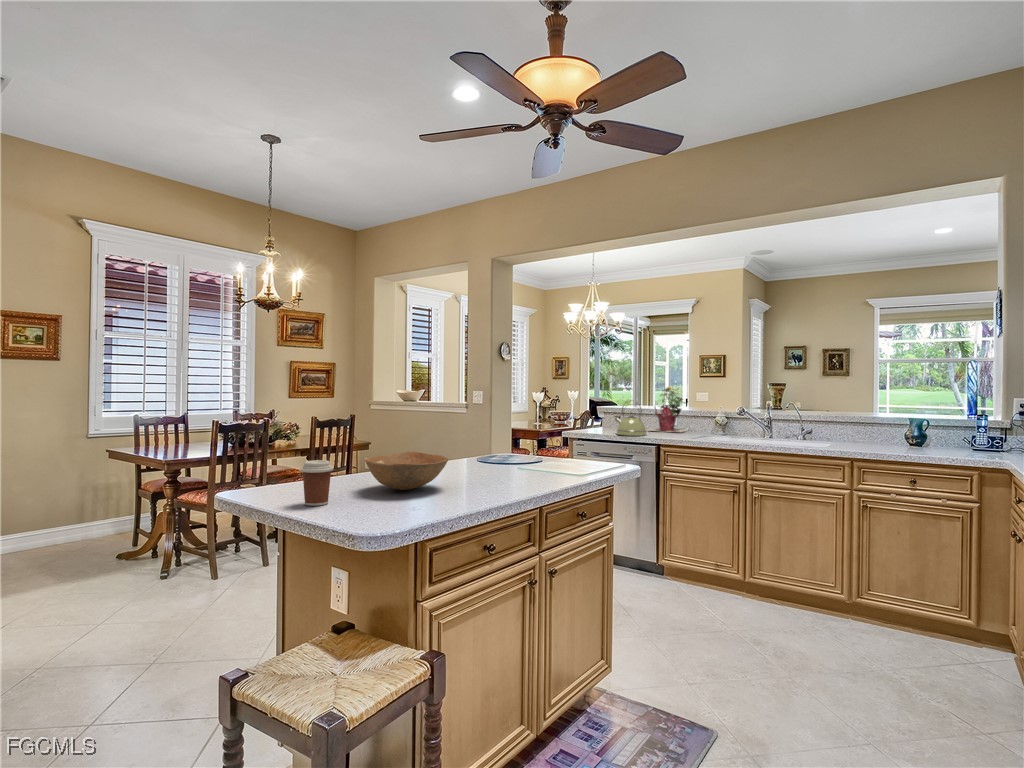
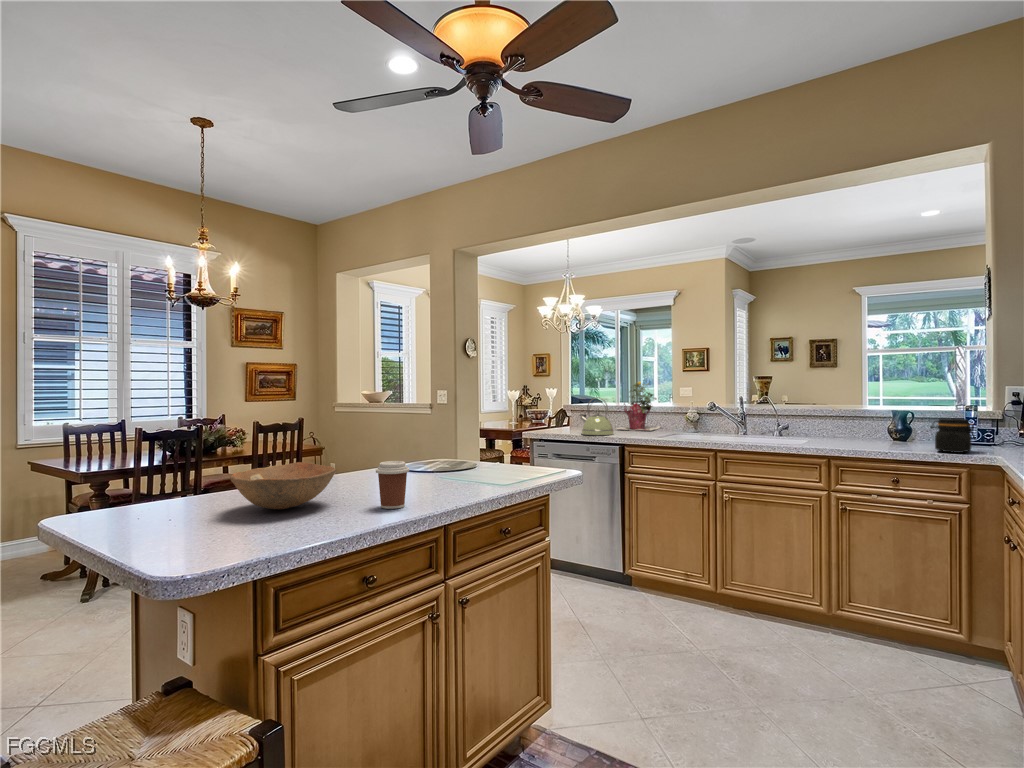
jar: none [945,426,987,457] -> present [930,419,976,453]
coffee cup: present [300,460,333,506] -> present [376,461,409,509]

